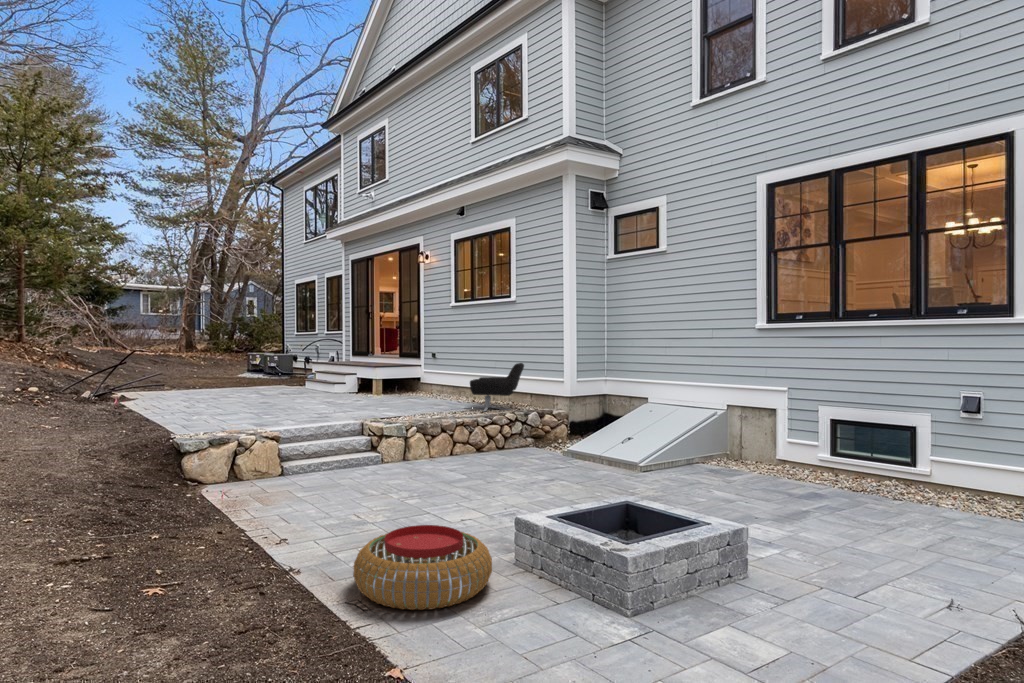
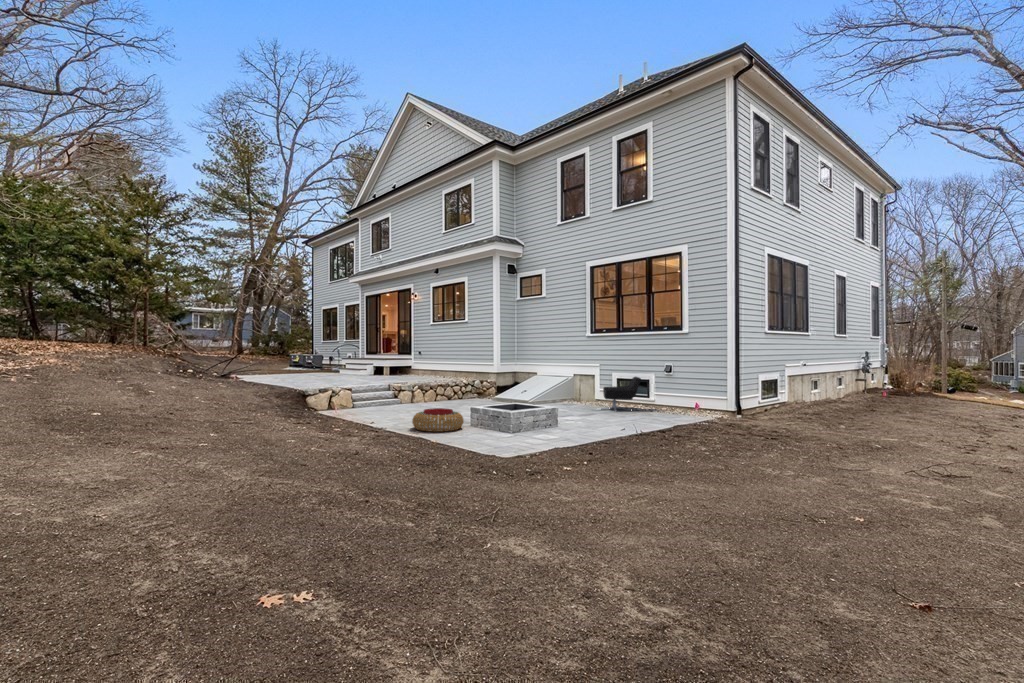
lounge chair: present [470,363,524,411] -> present [603,377,641,411]

